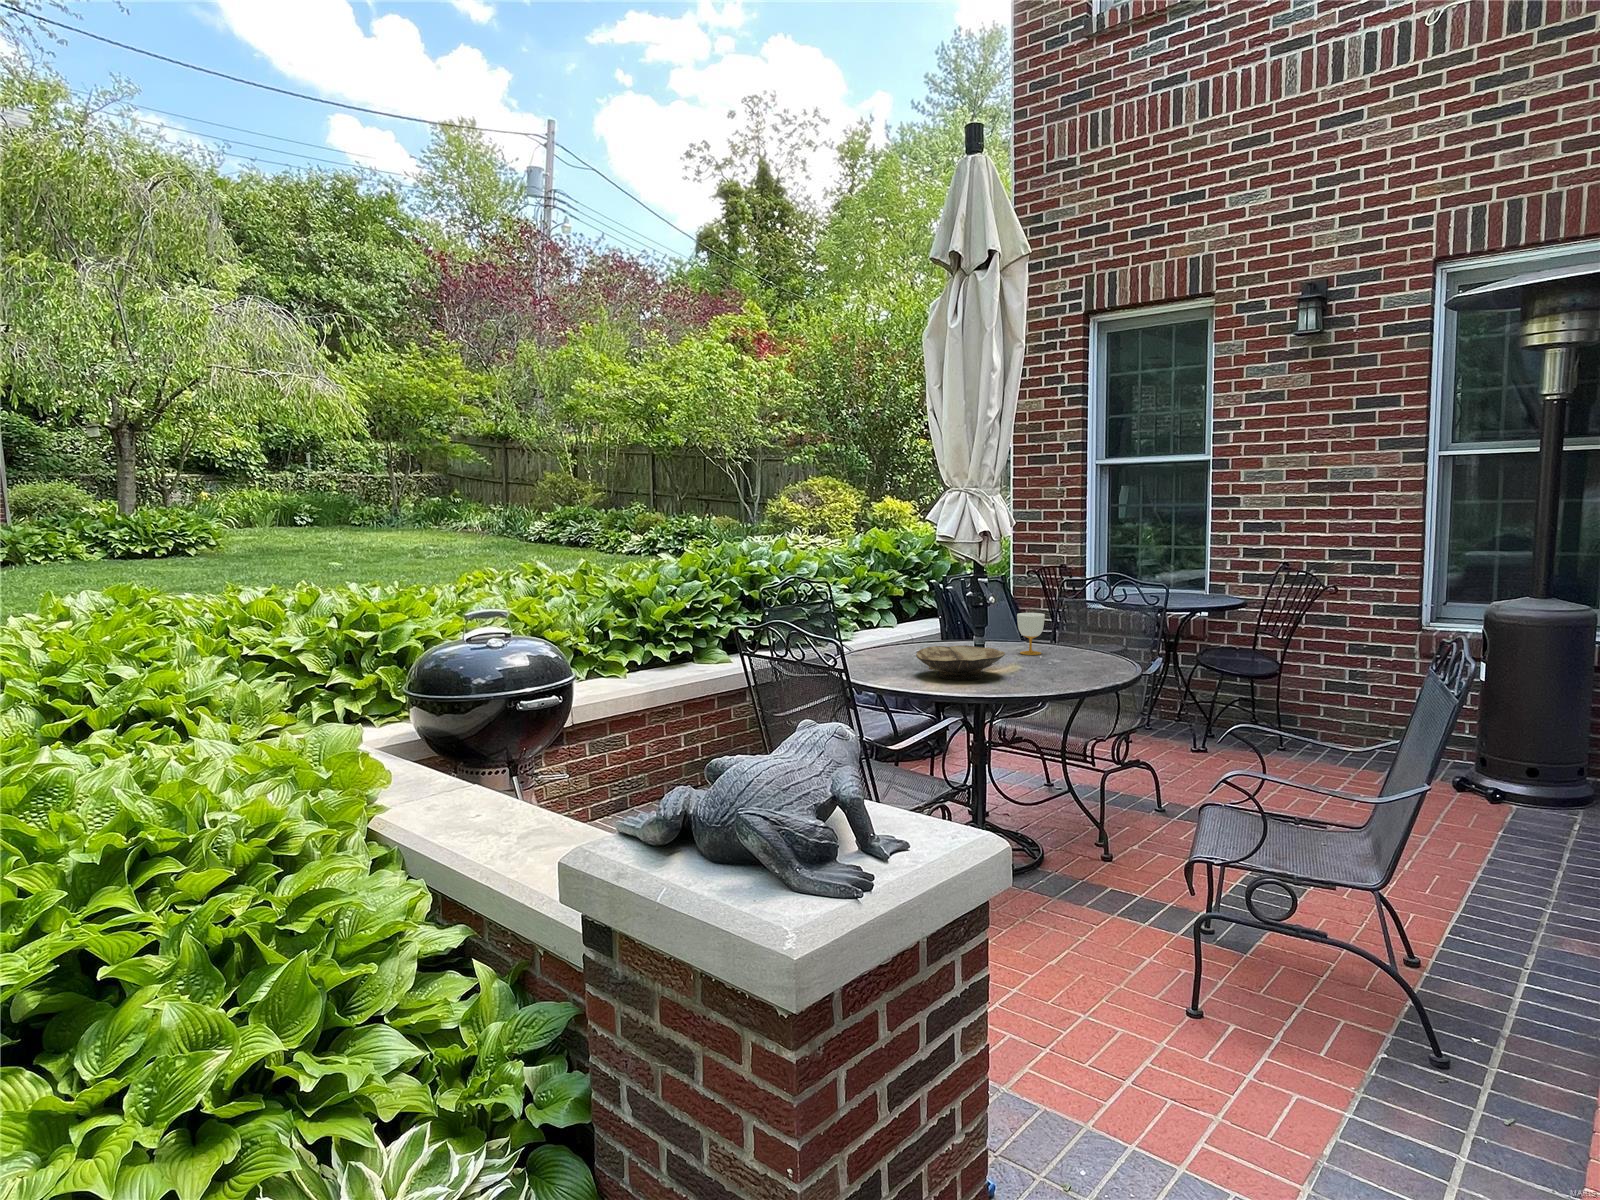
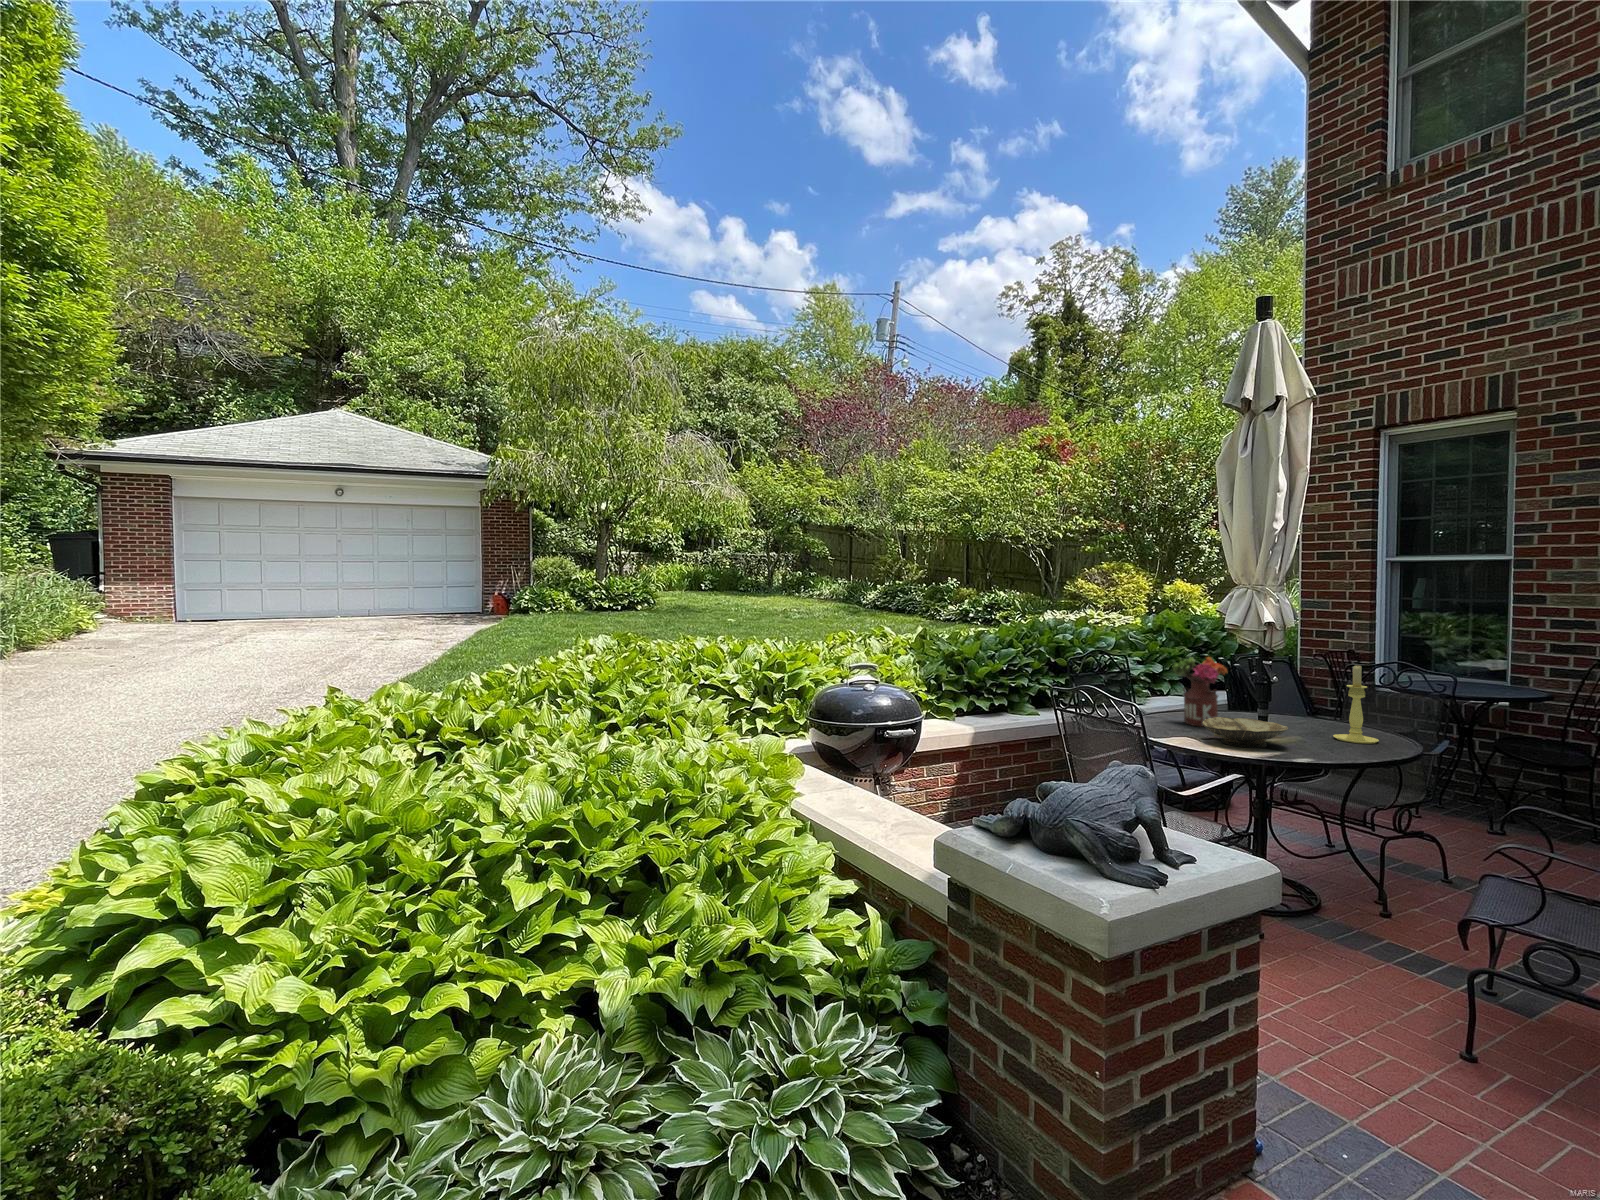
flower arrangement: none [883,575,943,659] -> present [1172,657,1227,726]
candle holder: none [1048,576,1091,664] -> present [1333,665,1379,744]
cup: present [1017,613,1045,655] -> none [1301,694,1330,732]

